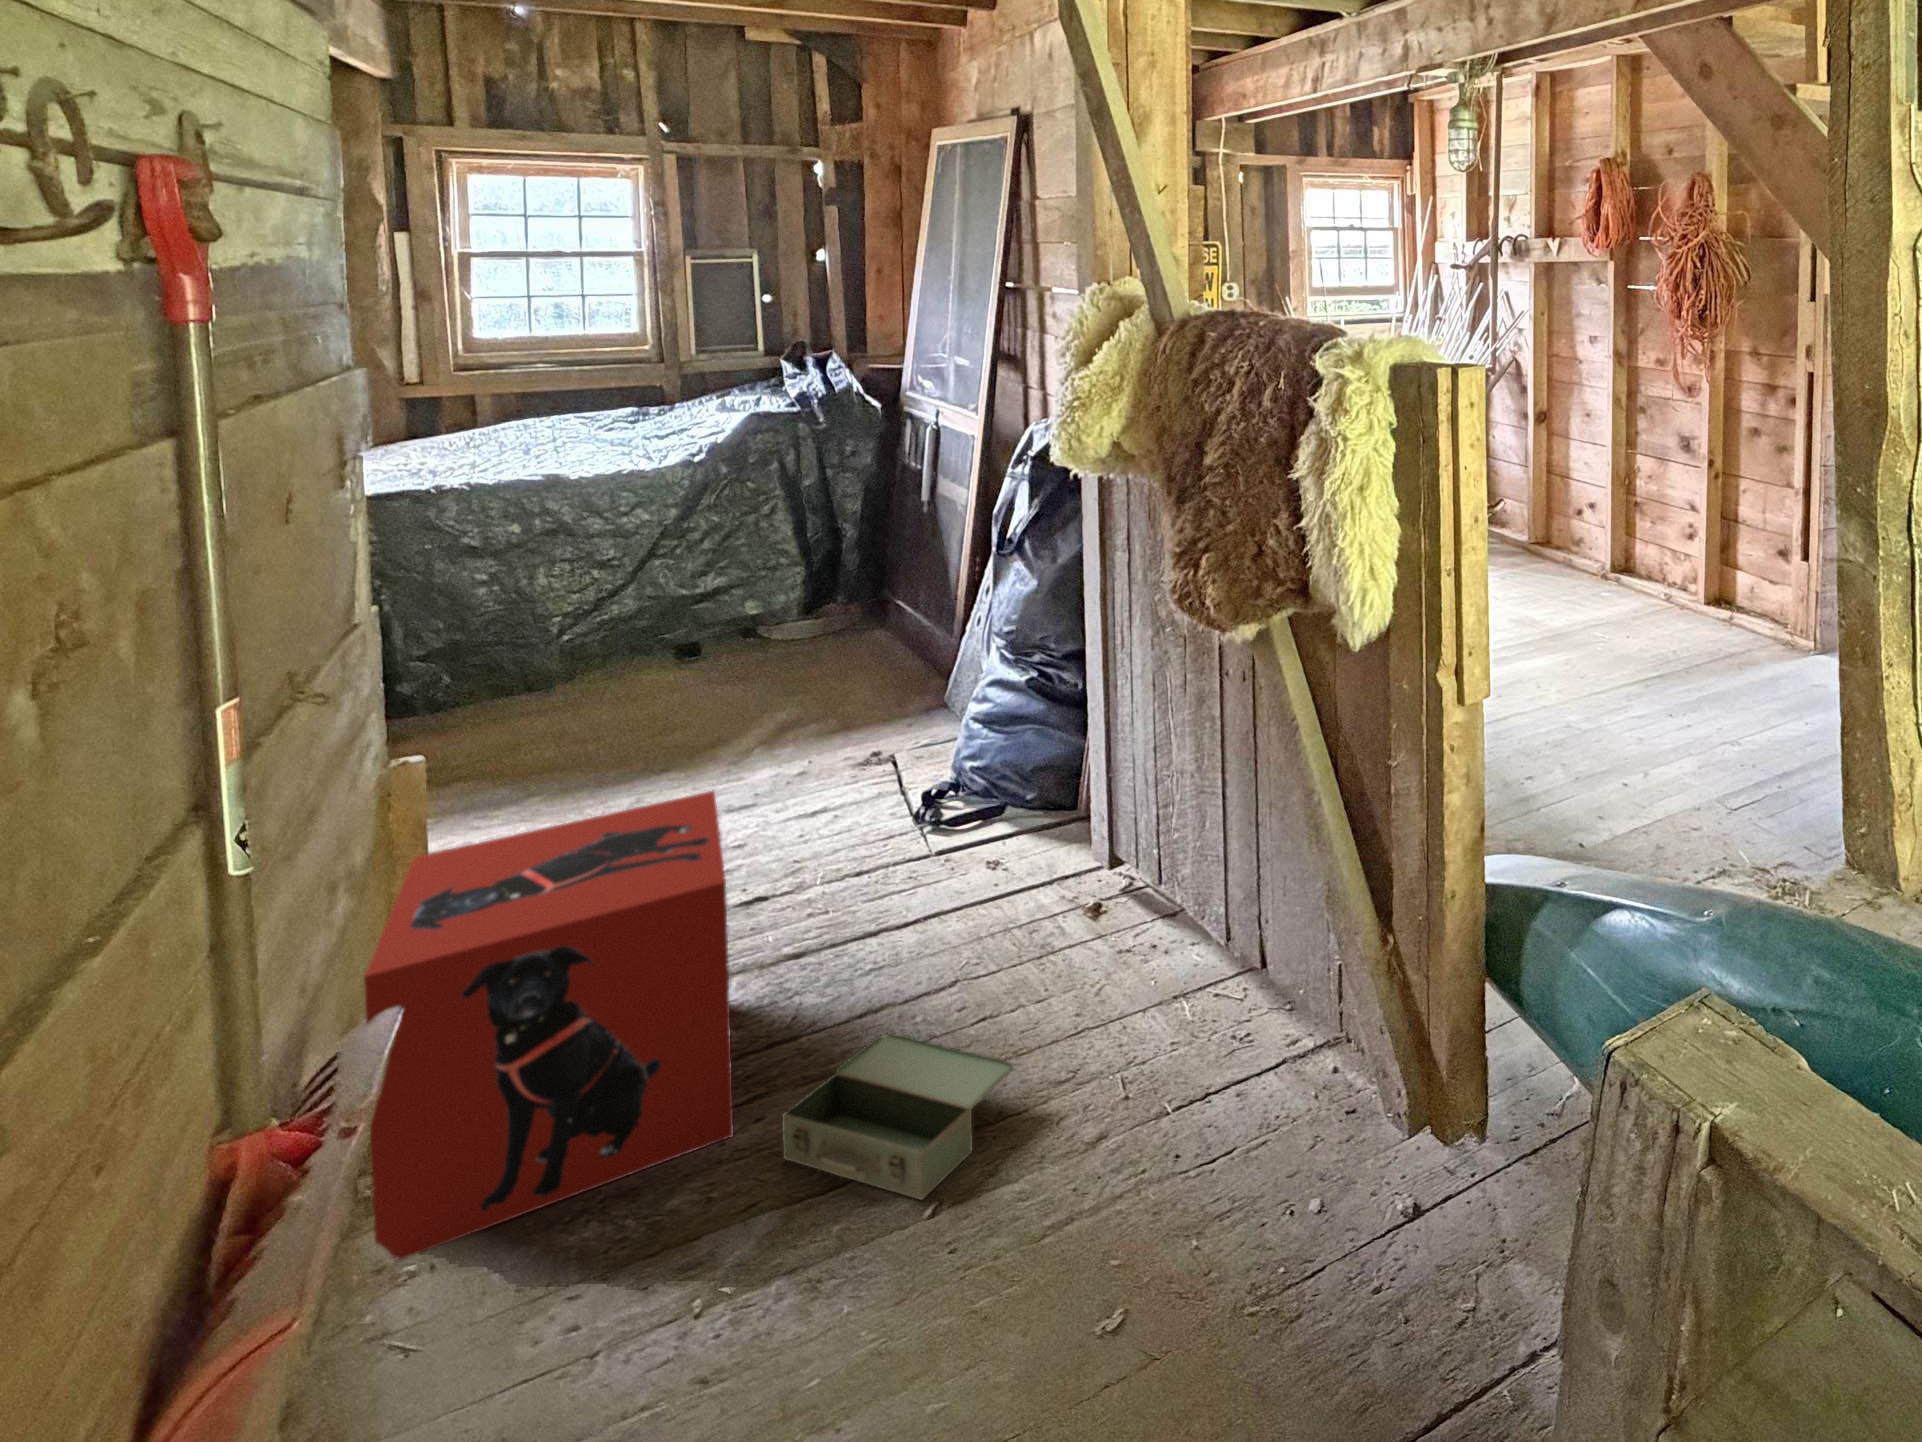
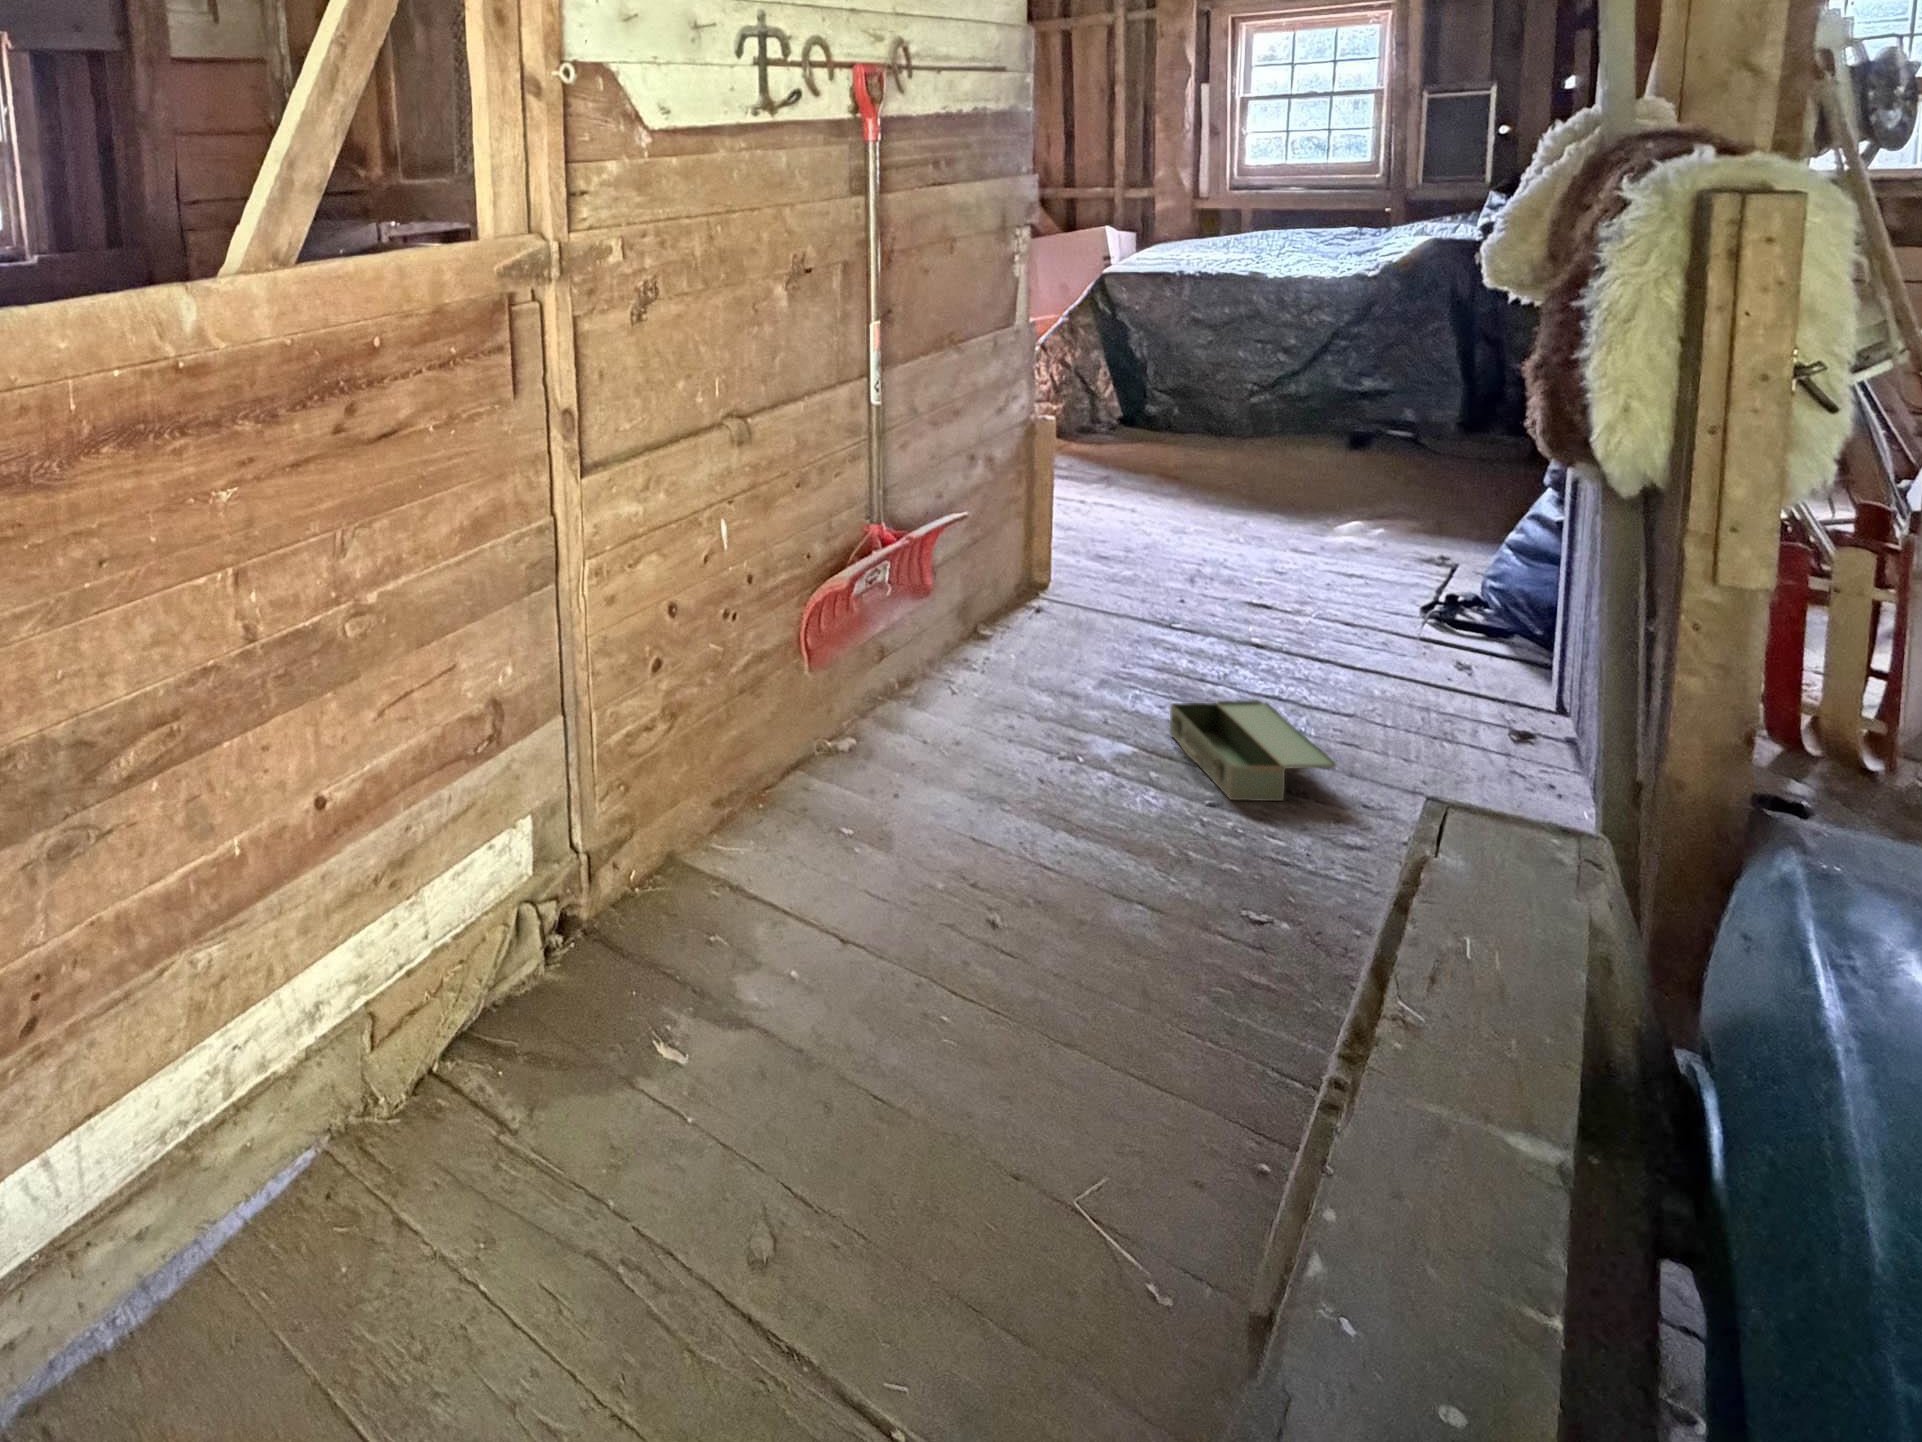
storage box: present [364,791,733,1261] -> none [975,471,1200,709]

